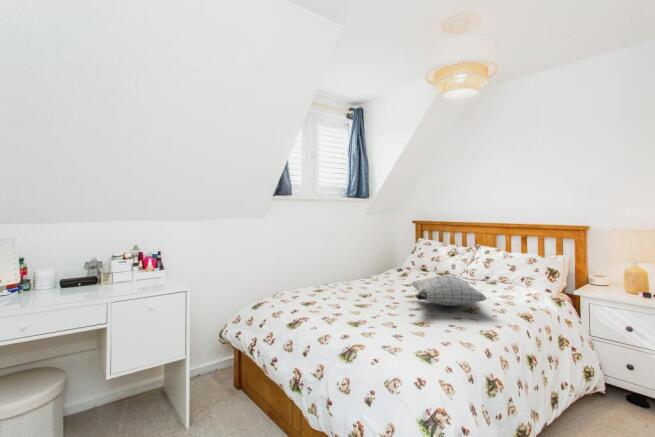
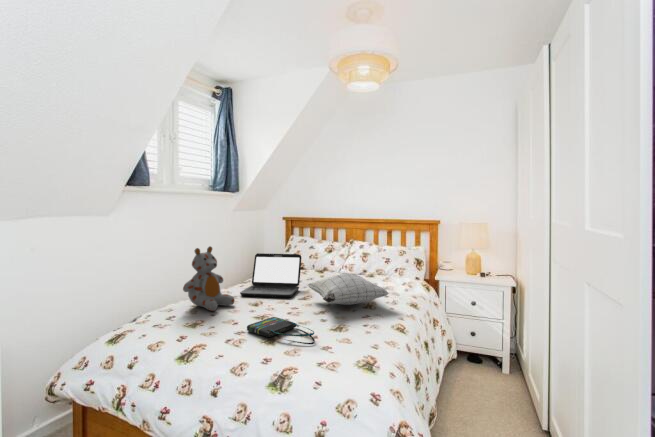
stuffed bear: none [307,243,347,296] -> present [183,246,235,311]
laptop: none [356,252,413,294] -> present [240,253,301,298]
tote bag: none [343,306,392,331] -> present [247,317,315,344]

